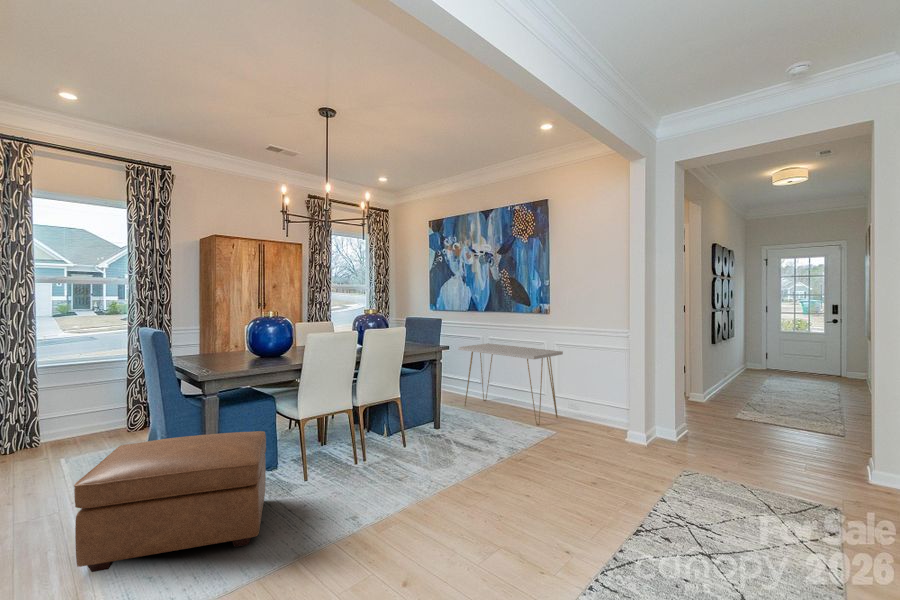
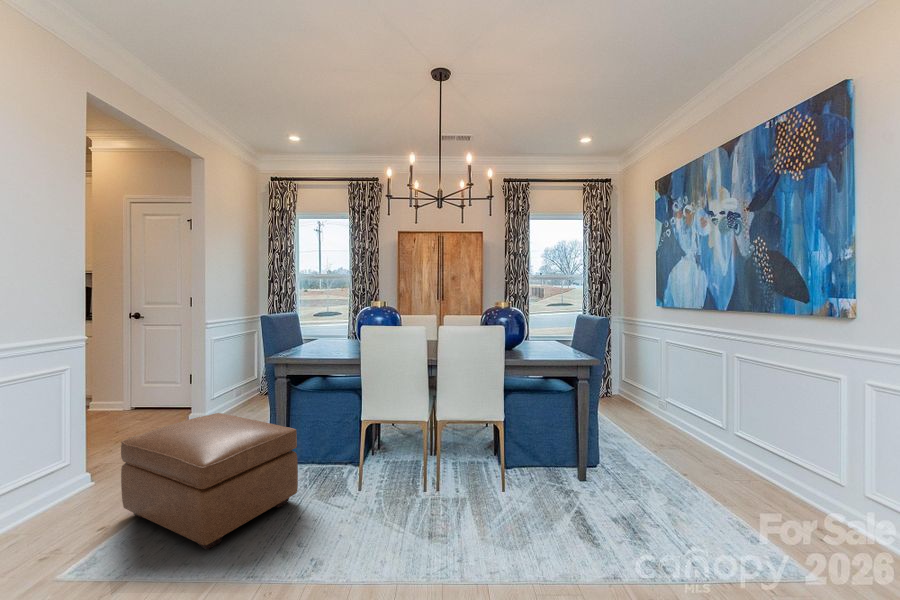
console table: present [459,343,563,425] -> none [661,363,877,543]

